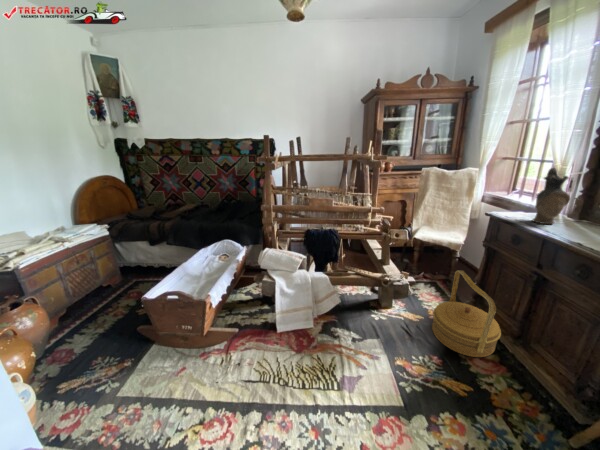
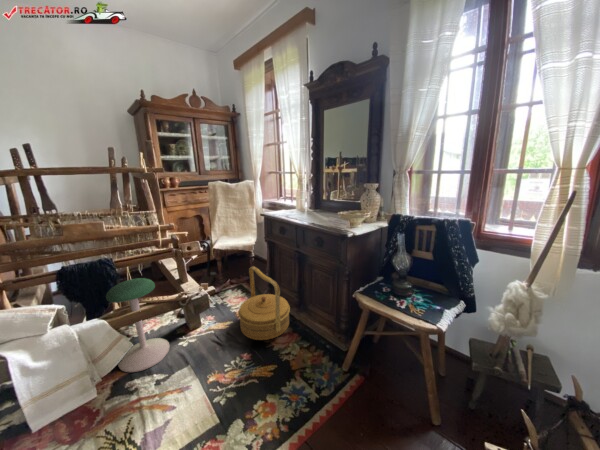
ceramic pitcher: present [533,168,570,224] -> none [288,173,306,214]
stool: none [328,251,365,325] -> present [106,278,170,372]

